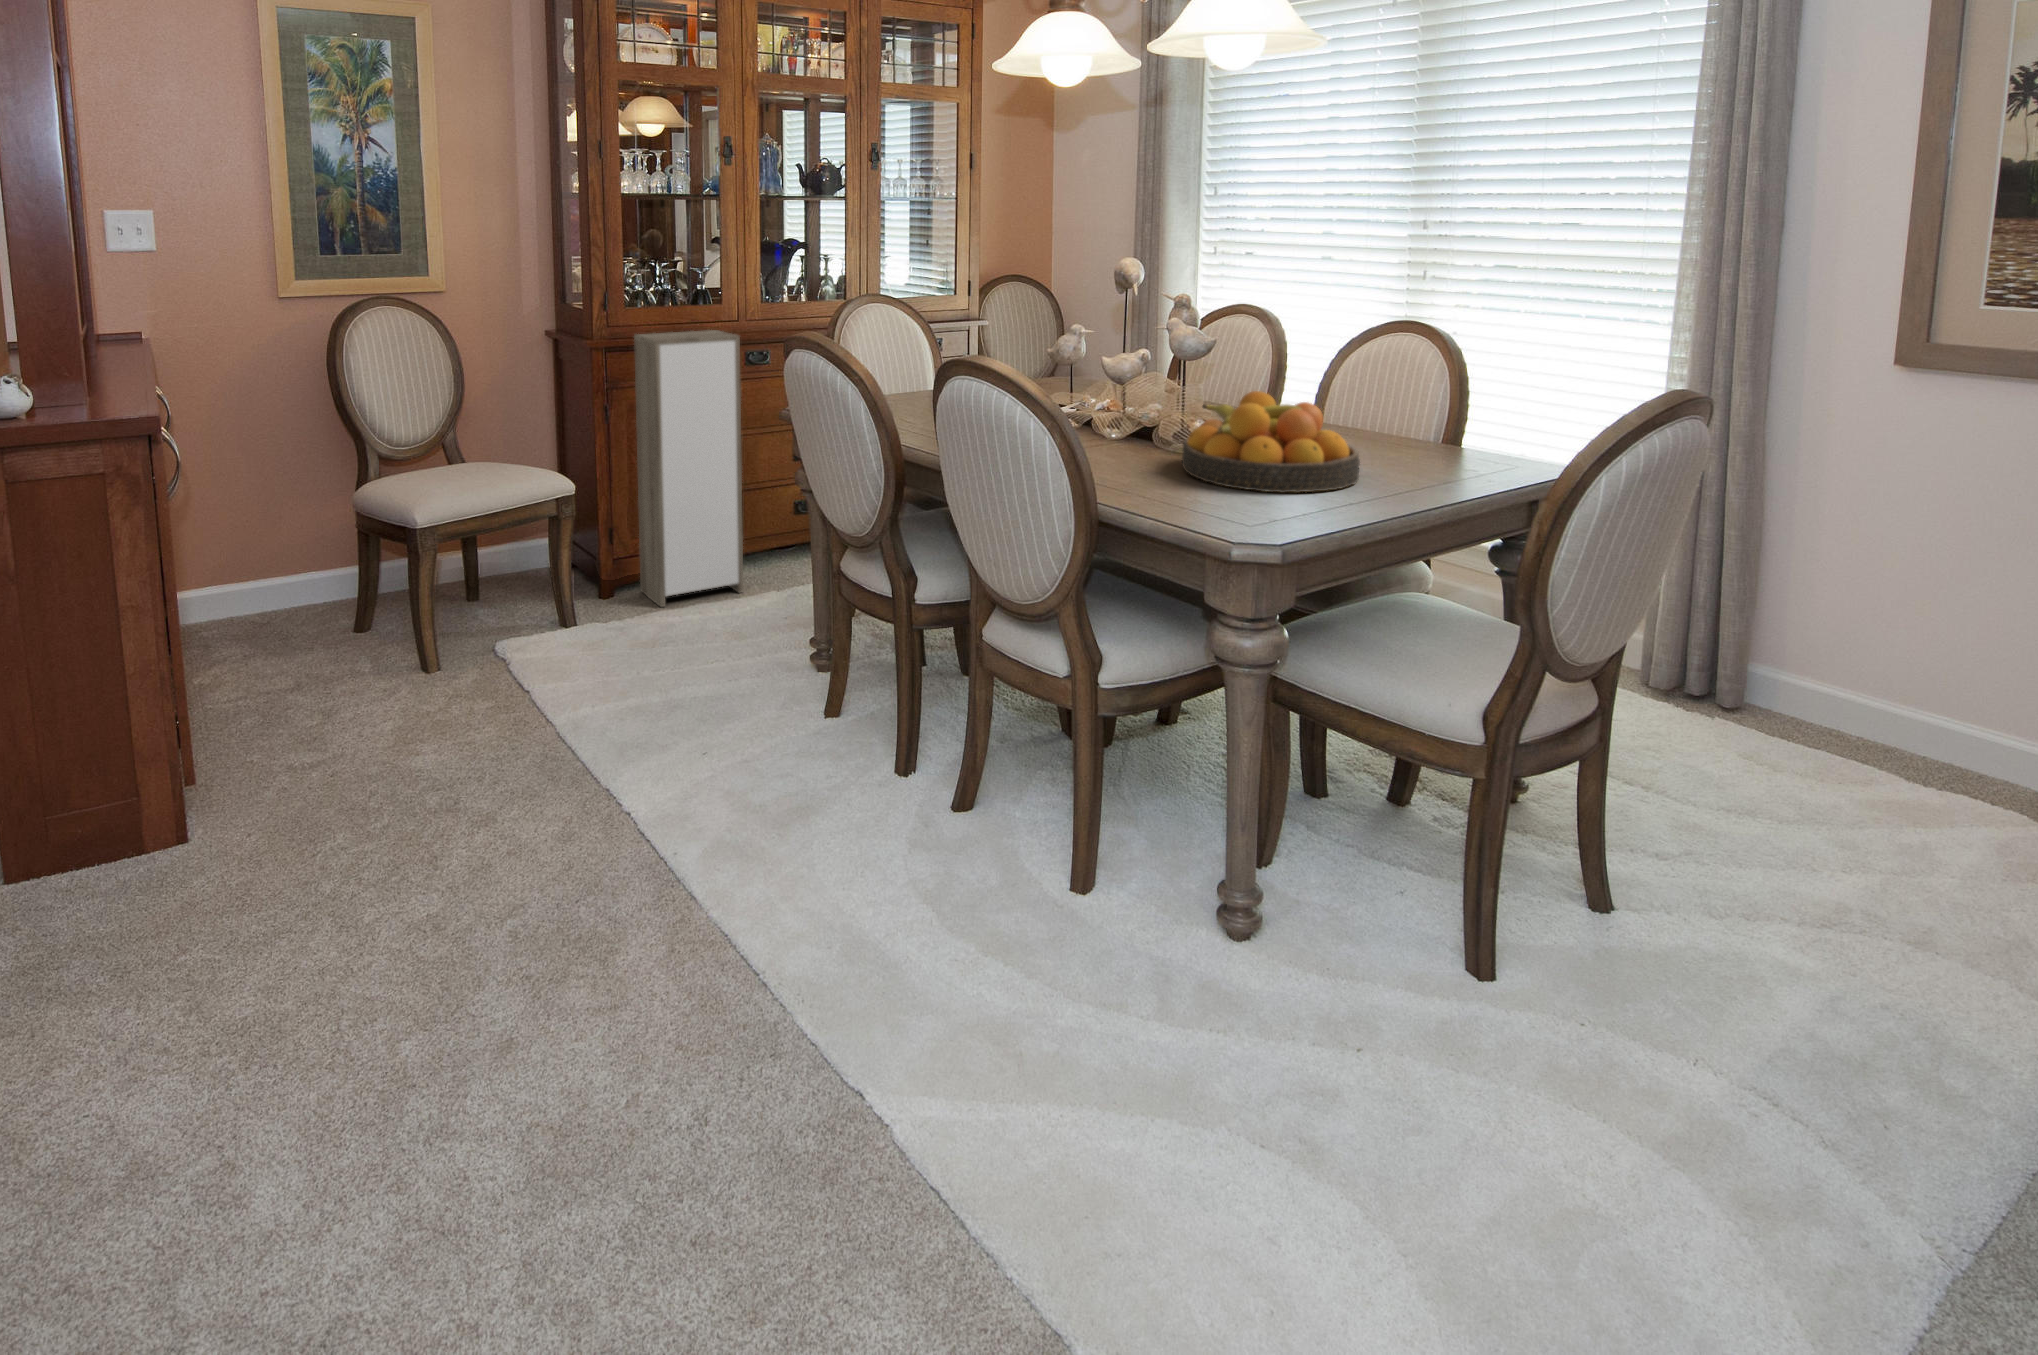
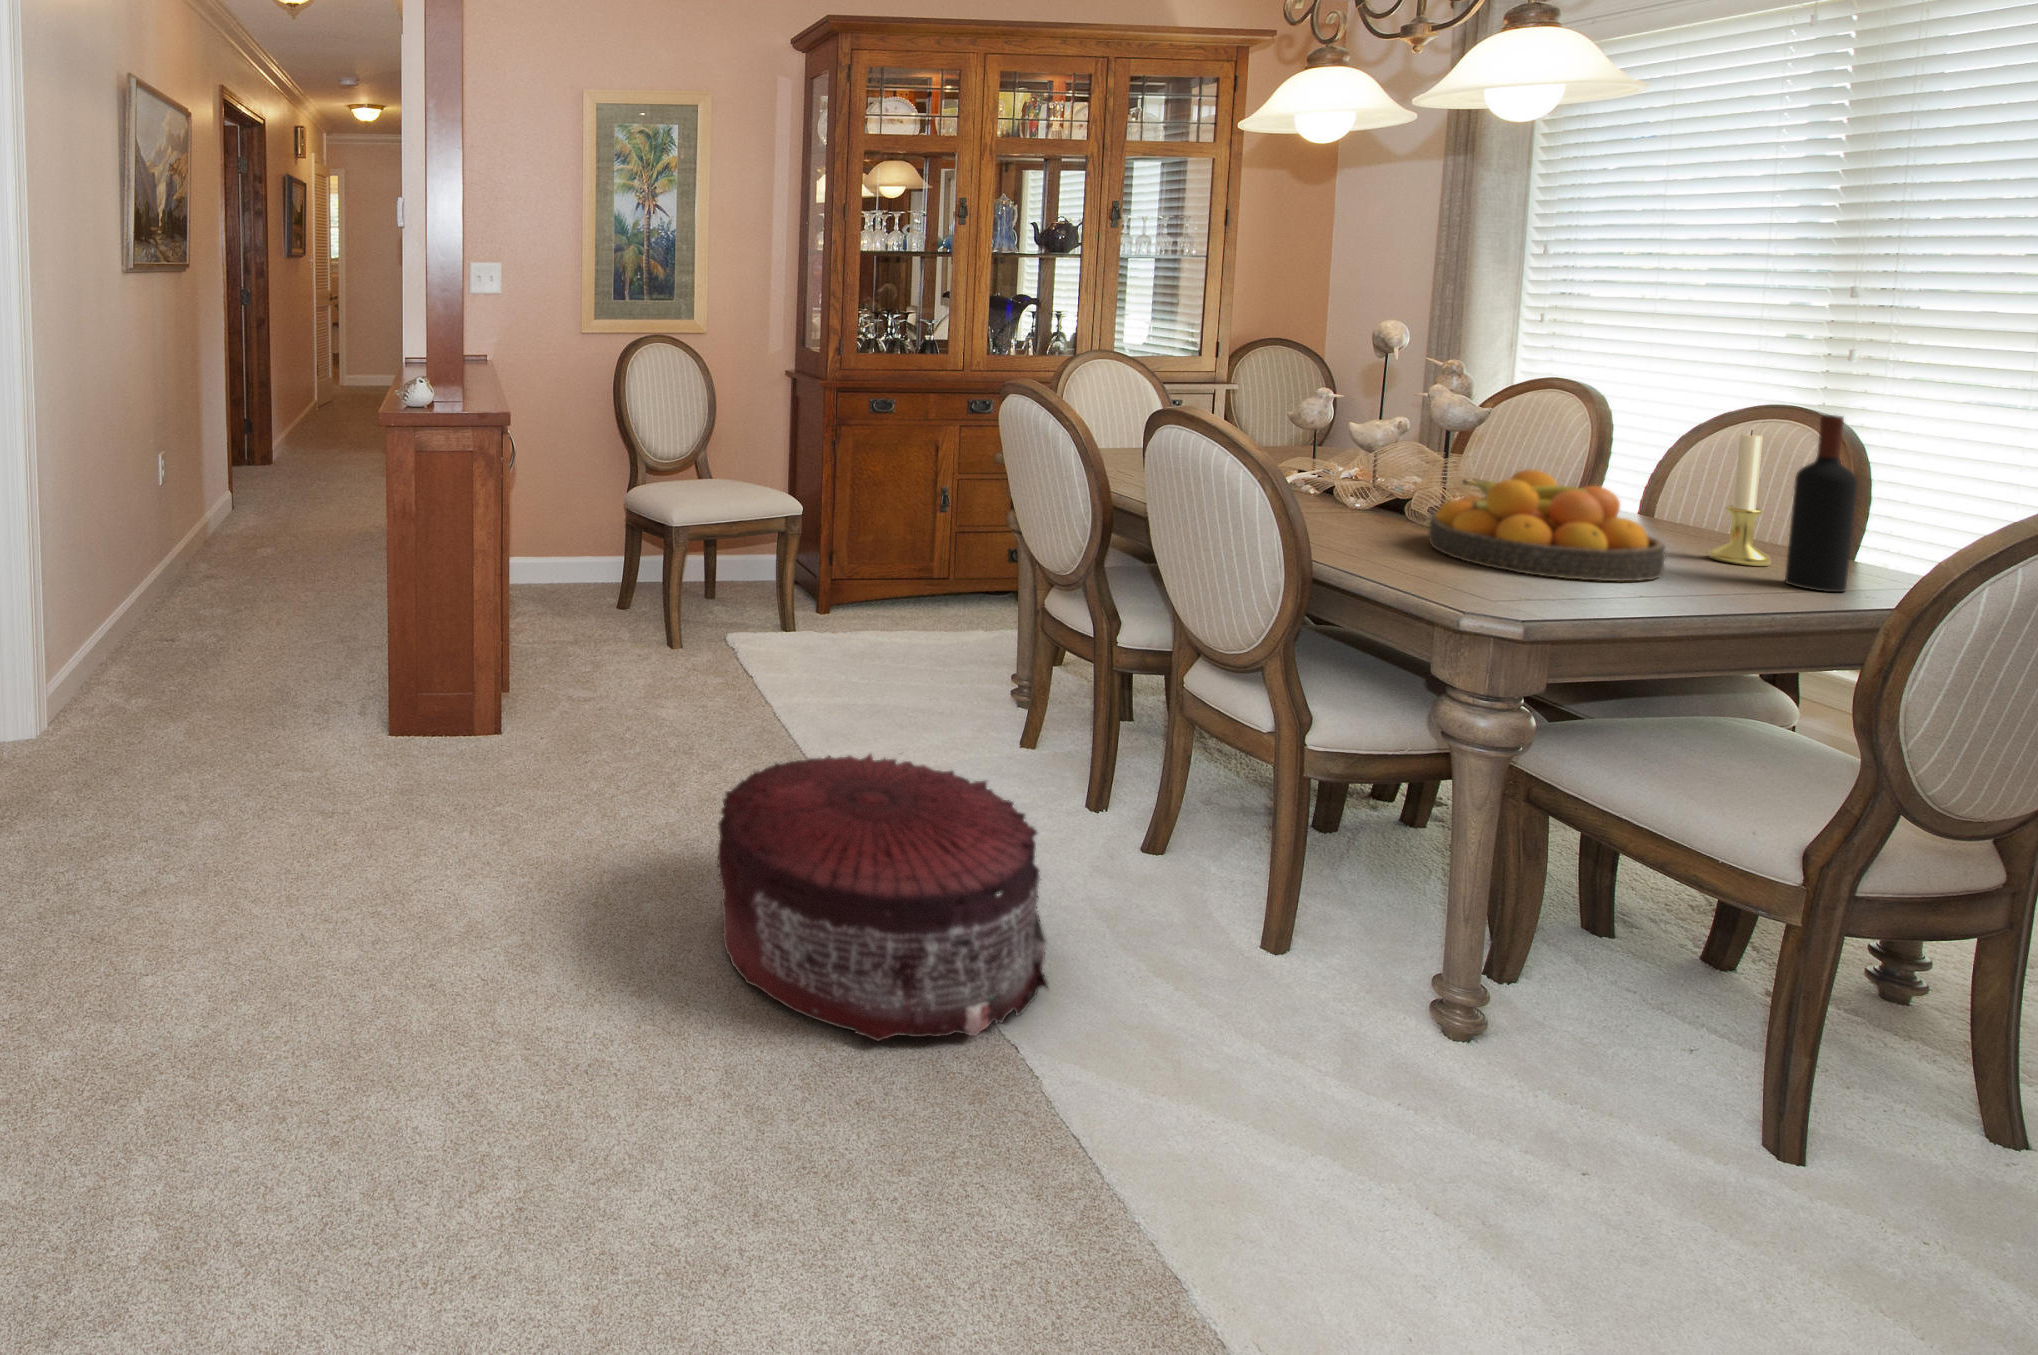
wine bottle: none [1436,327,1482,479] -> present [1785,415,1857,592]
storage cabinet: present [634,330,743,607] -> none [856,379,964,630]
candle holder: none [1376,342,1419,460] -> present [1709,430,1771,566]
pouf: none [480,787,883,1173] -> present [718,754,1048,1041]

